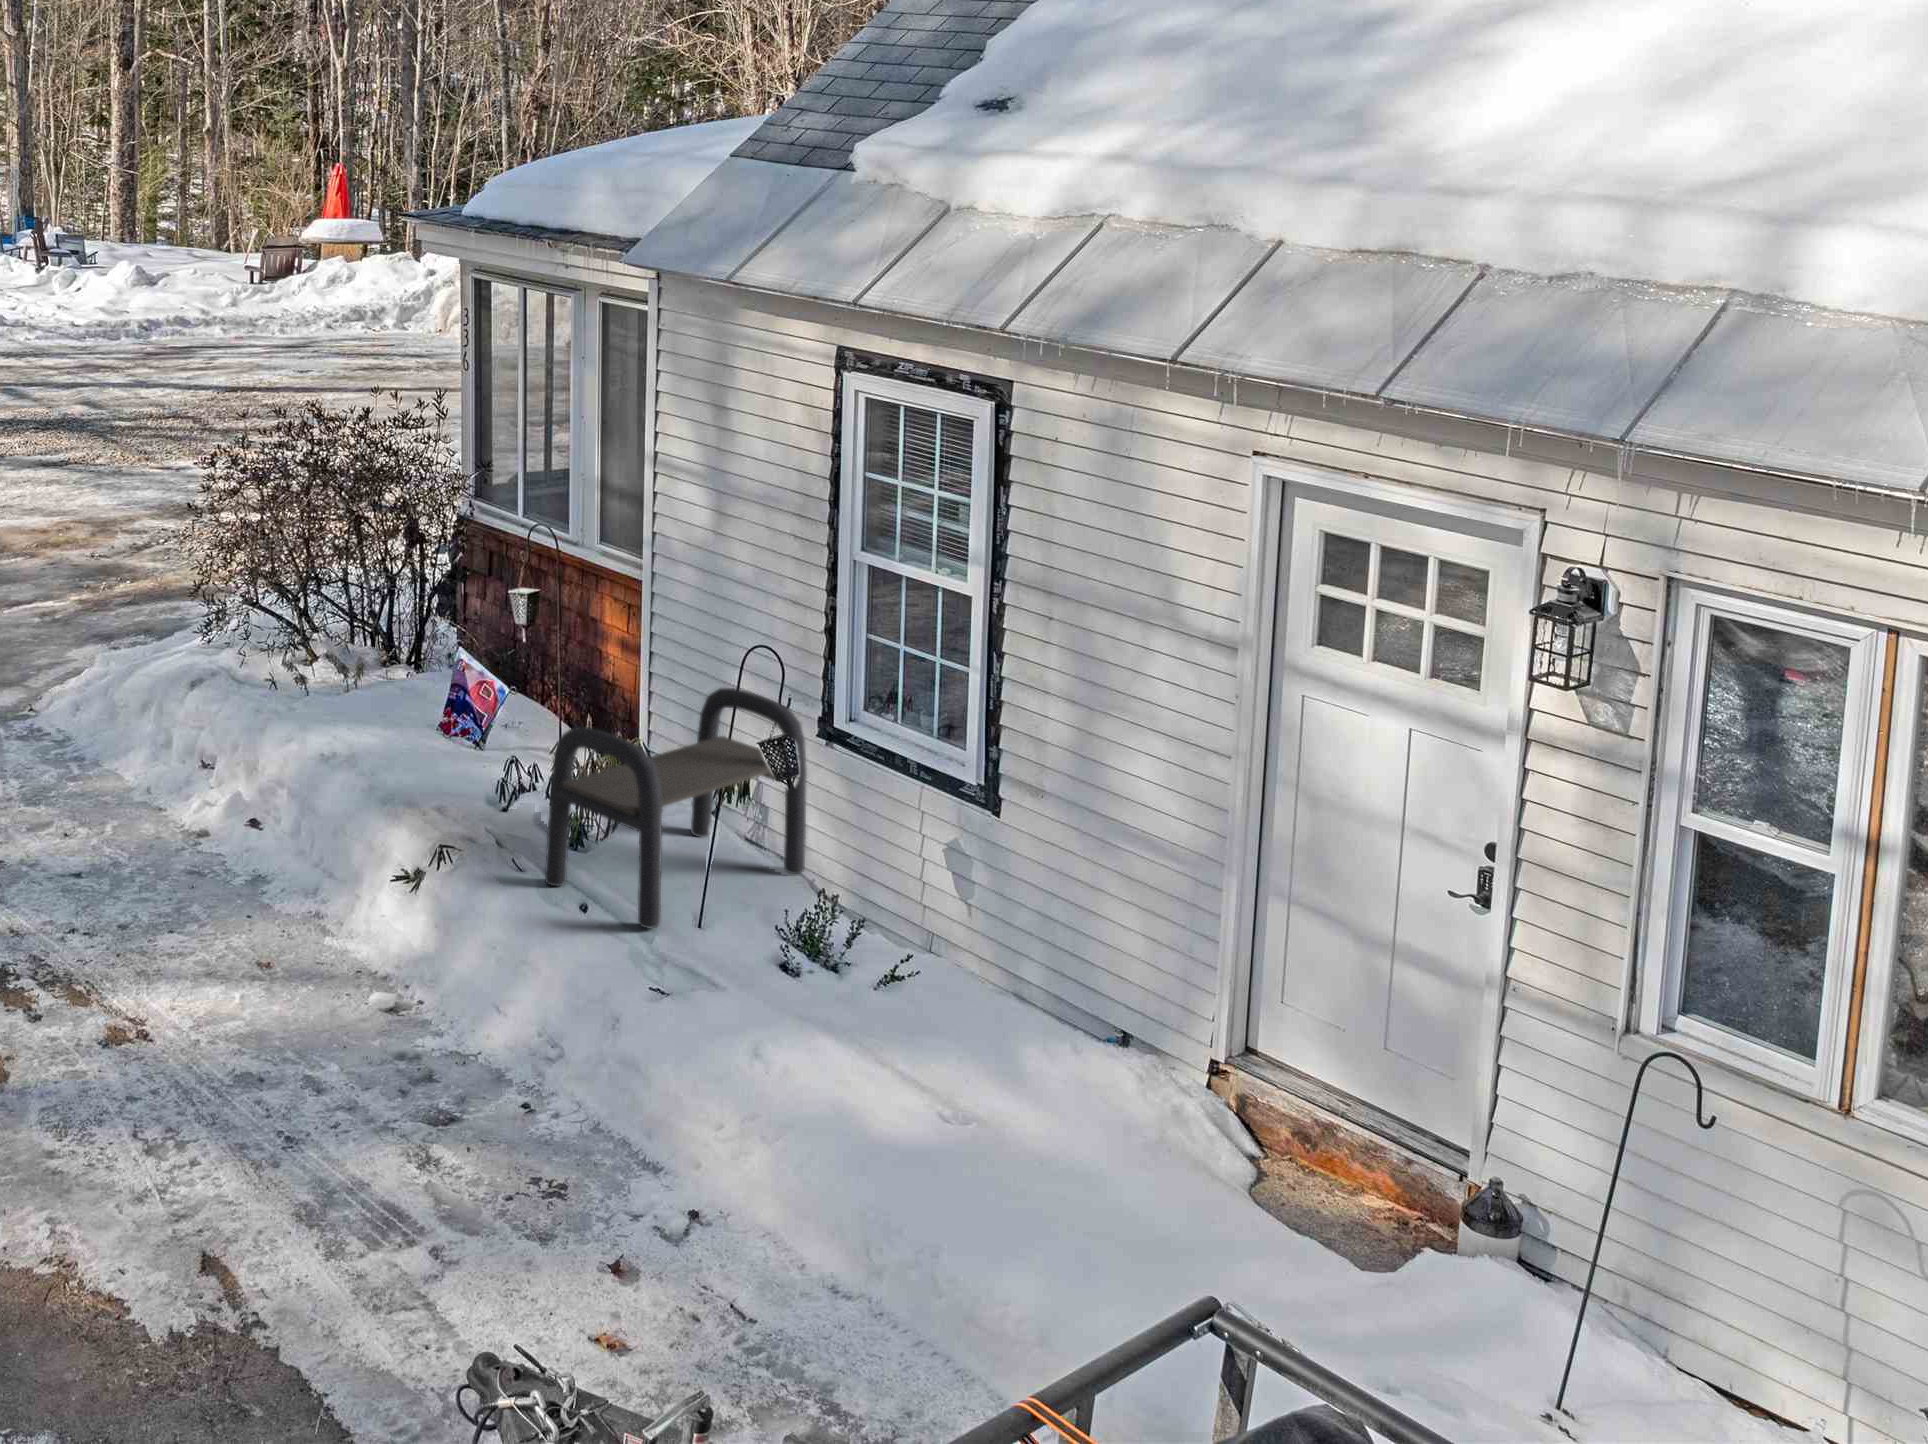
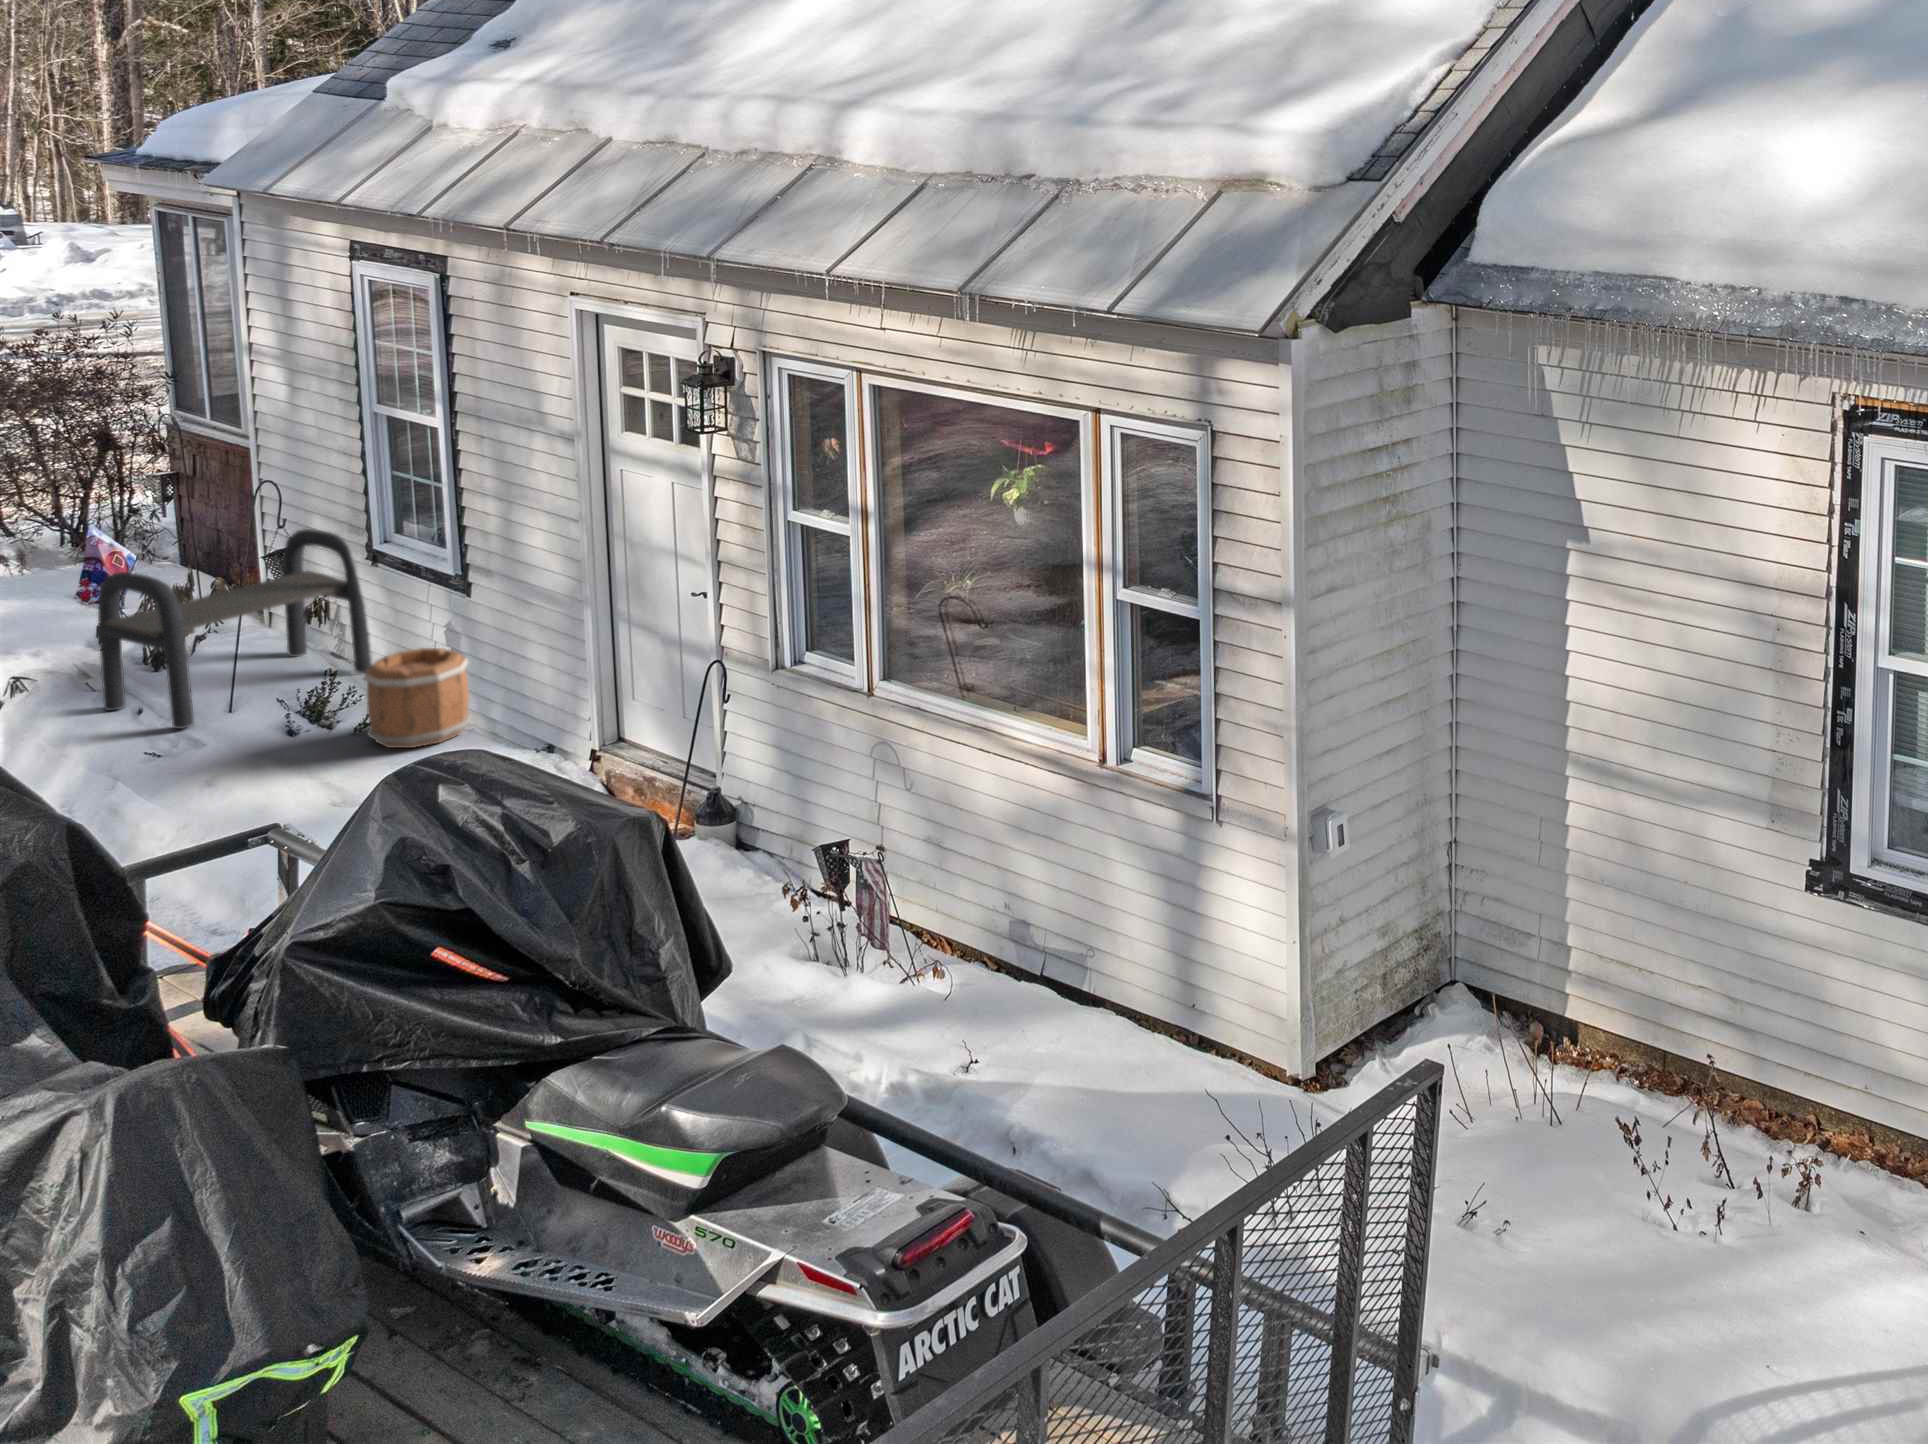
bucket: none [875,873,996,1009] -> present [364,648,472,748]

